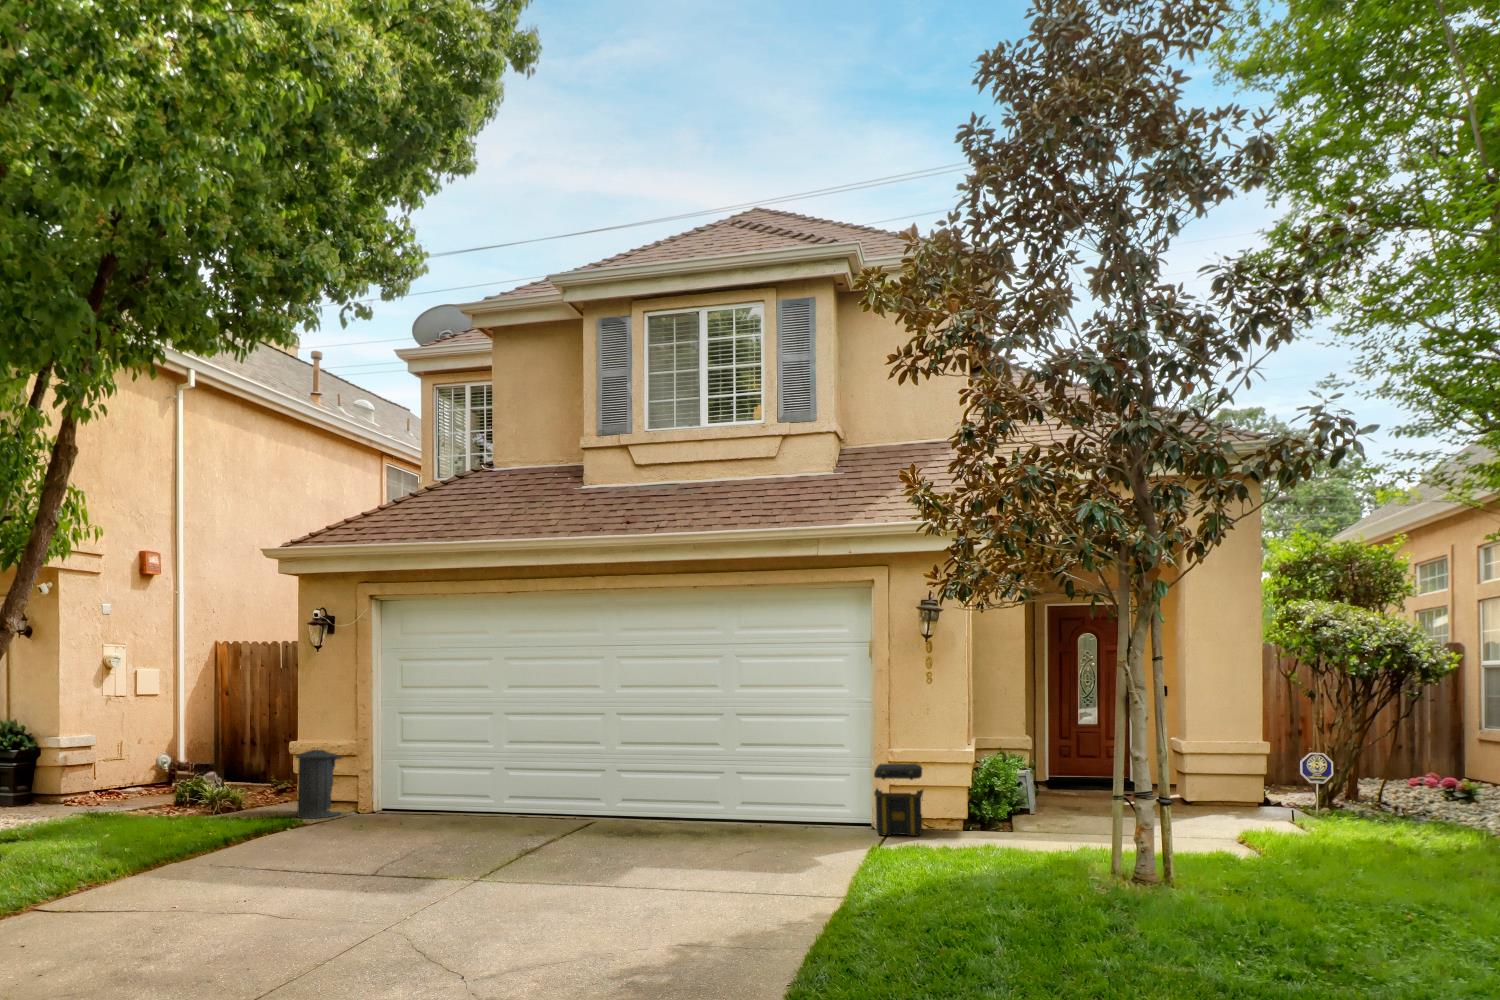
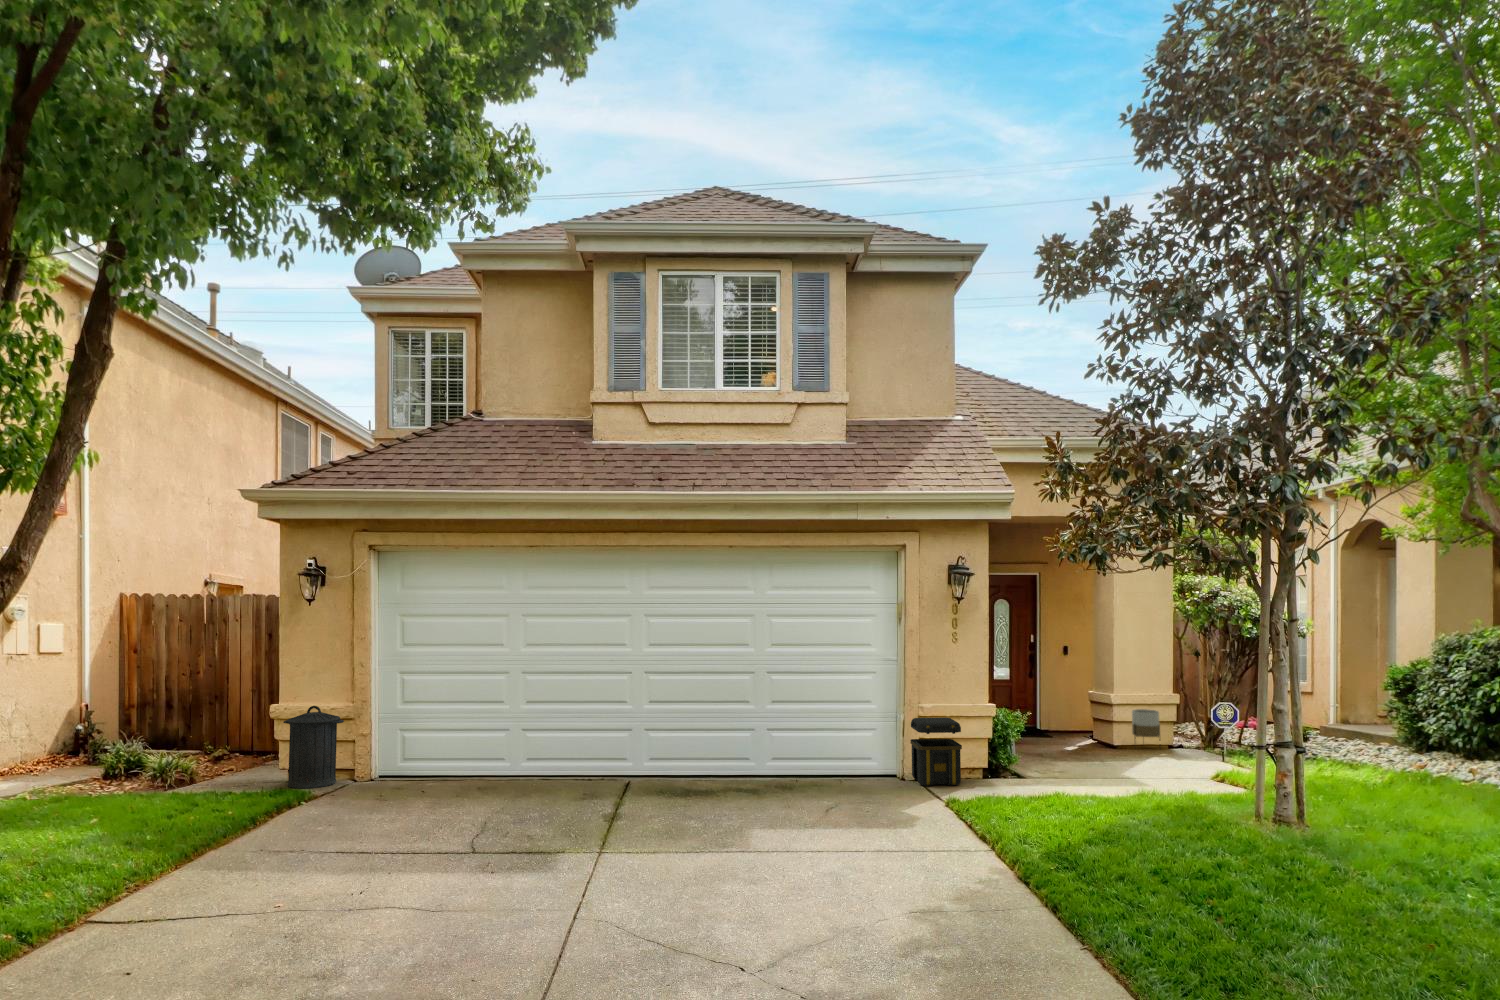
planter: none [1186,762,1219,809] -> present [1132,709,1160,739]

